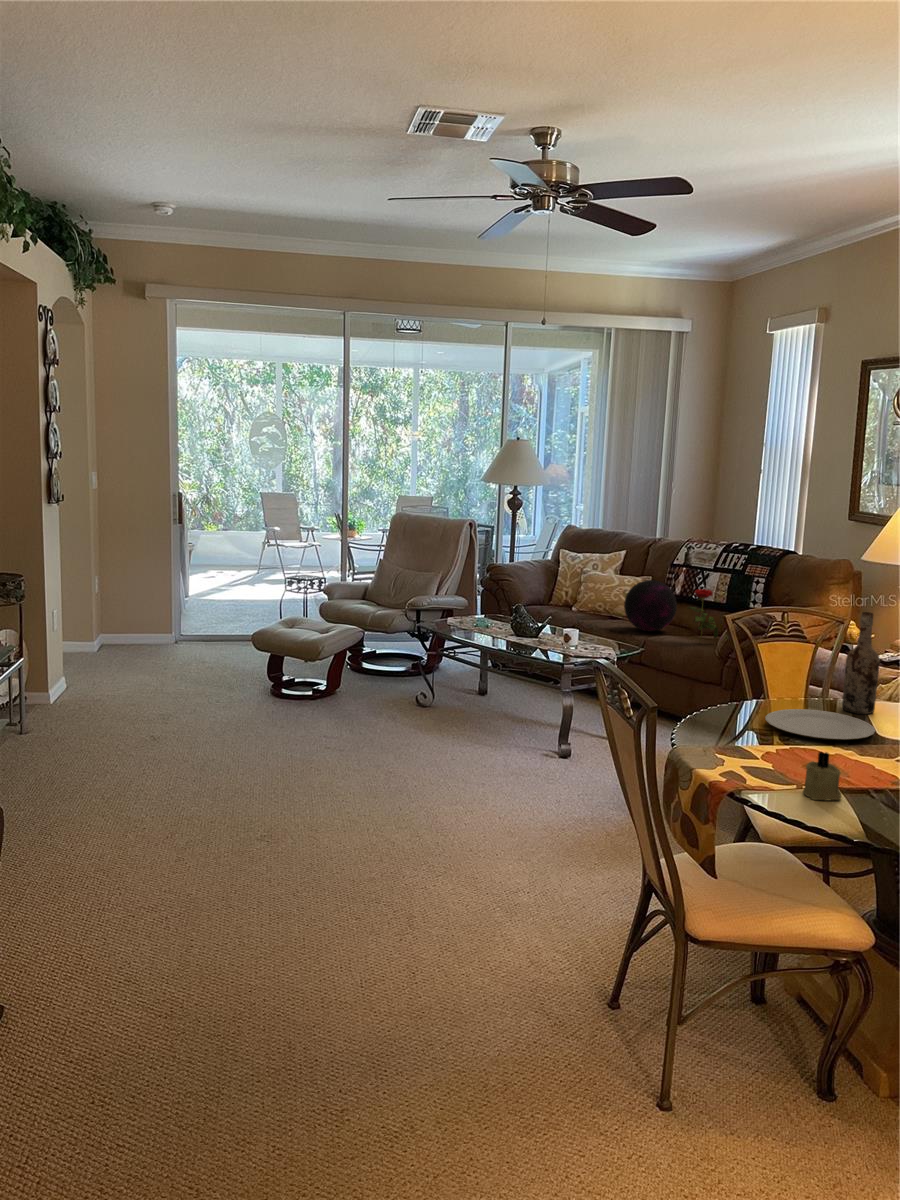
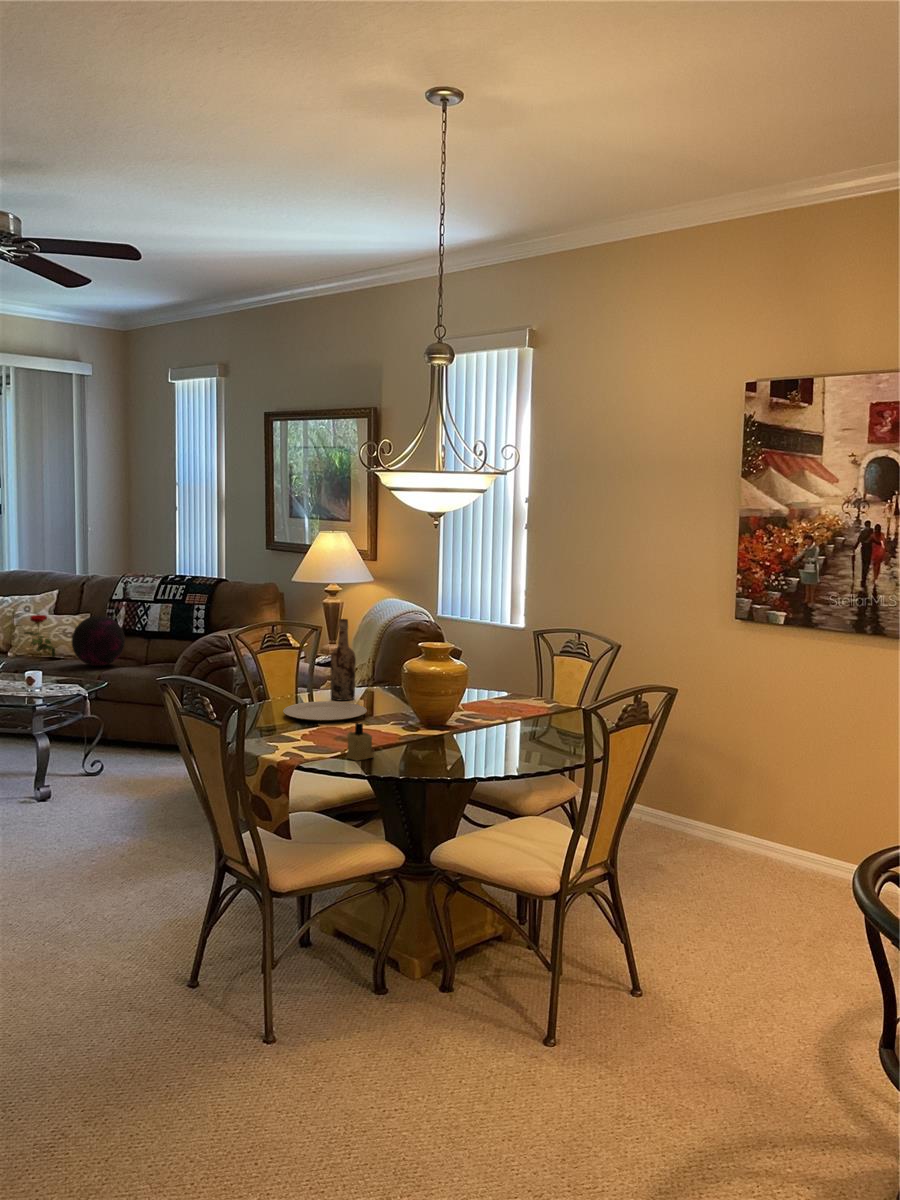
flower: present [687,589,718,641] -> present [25,615,55,662]

